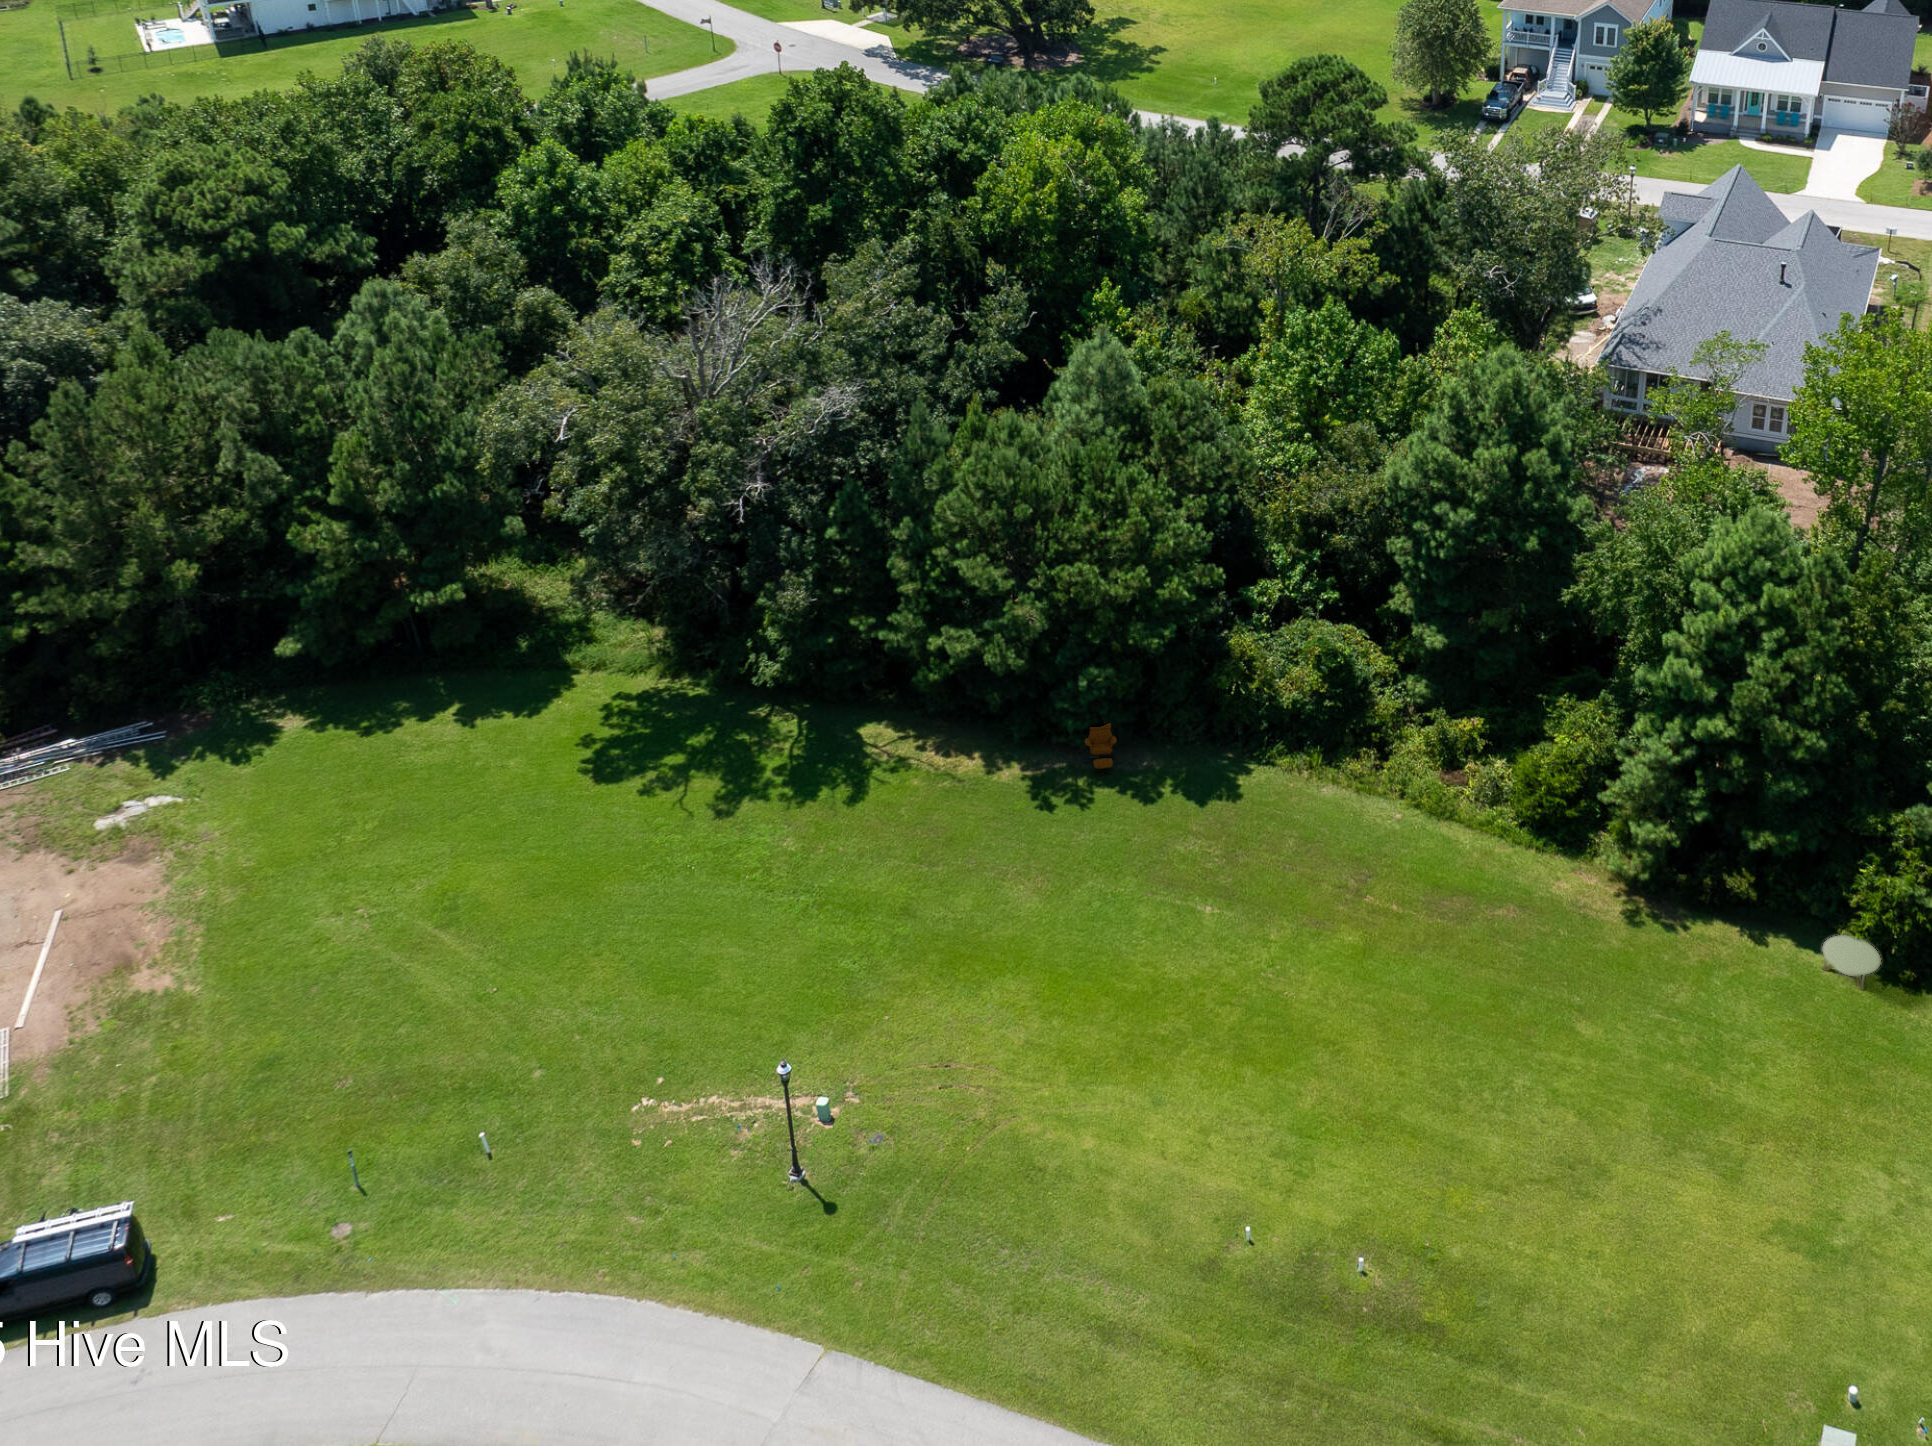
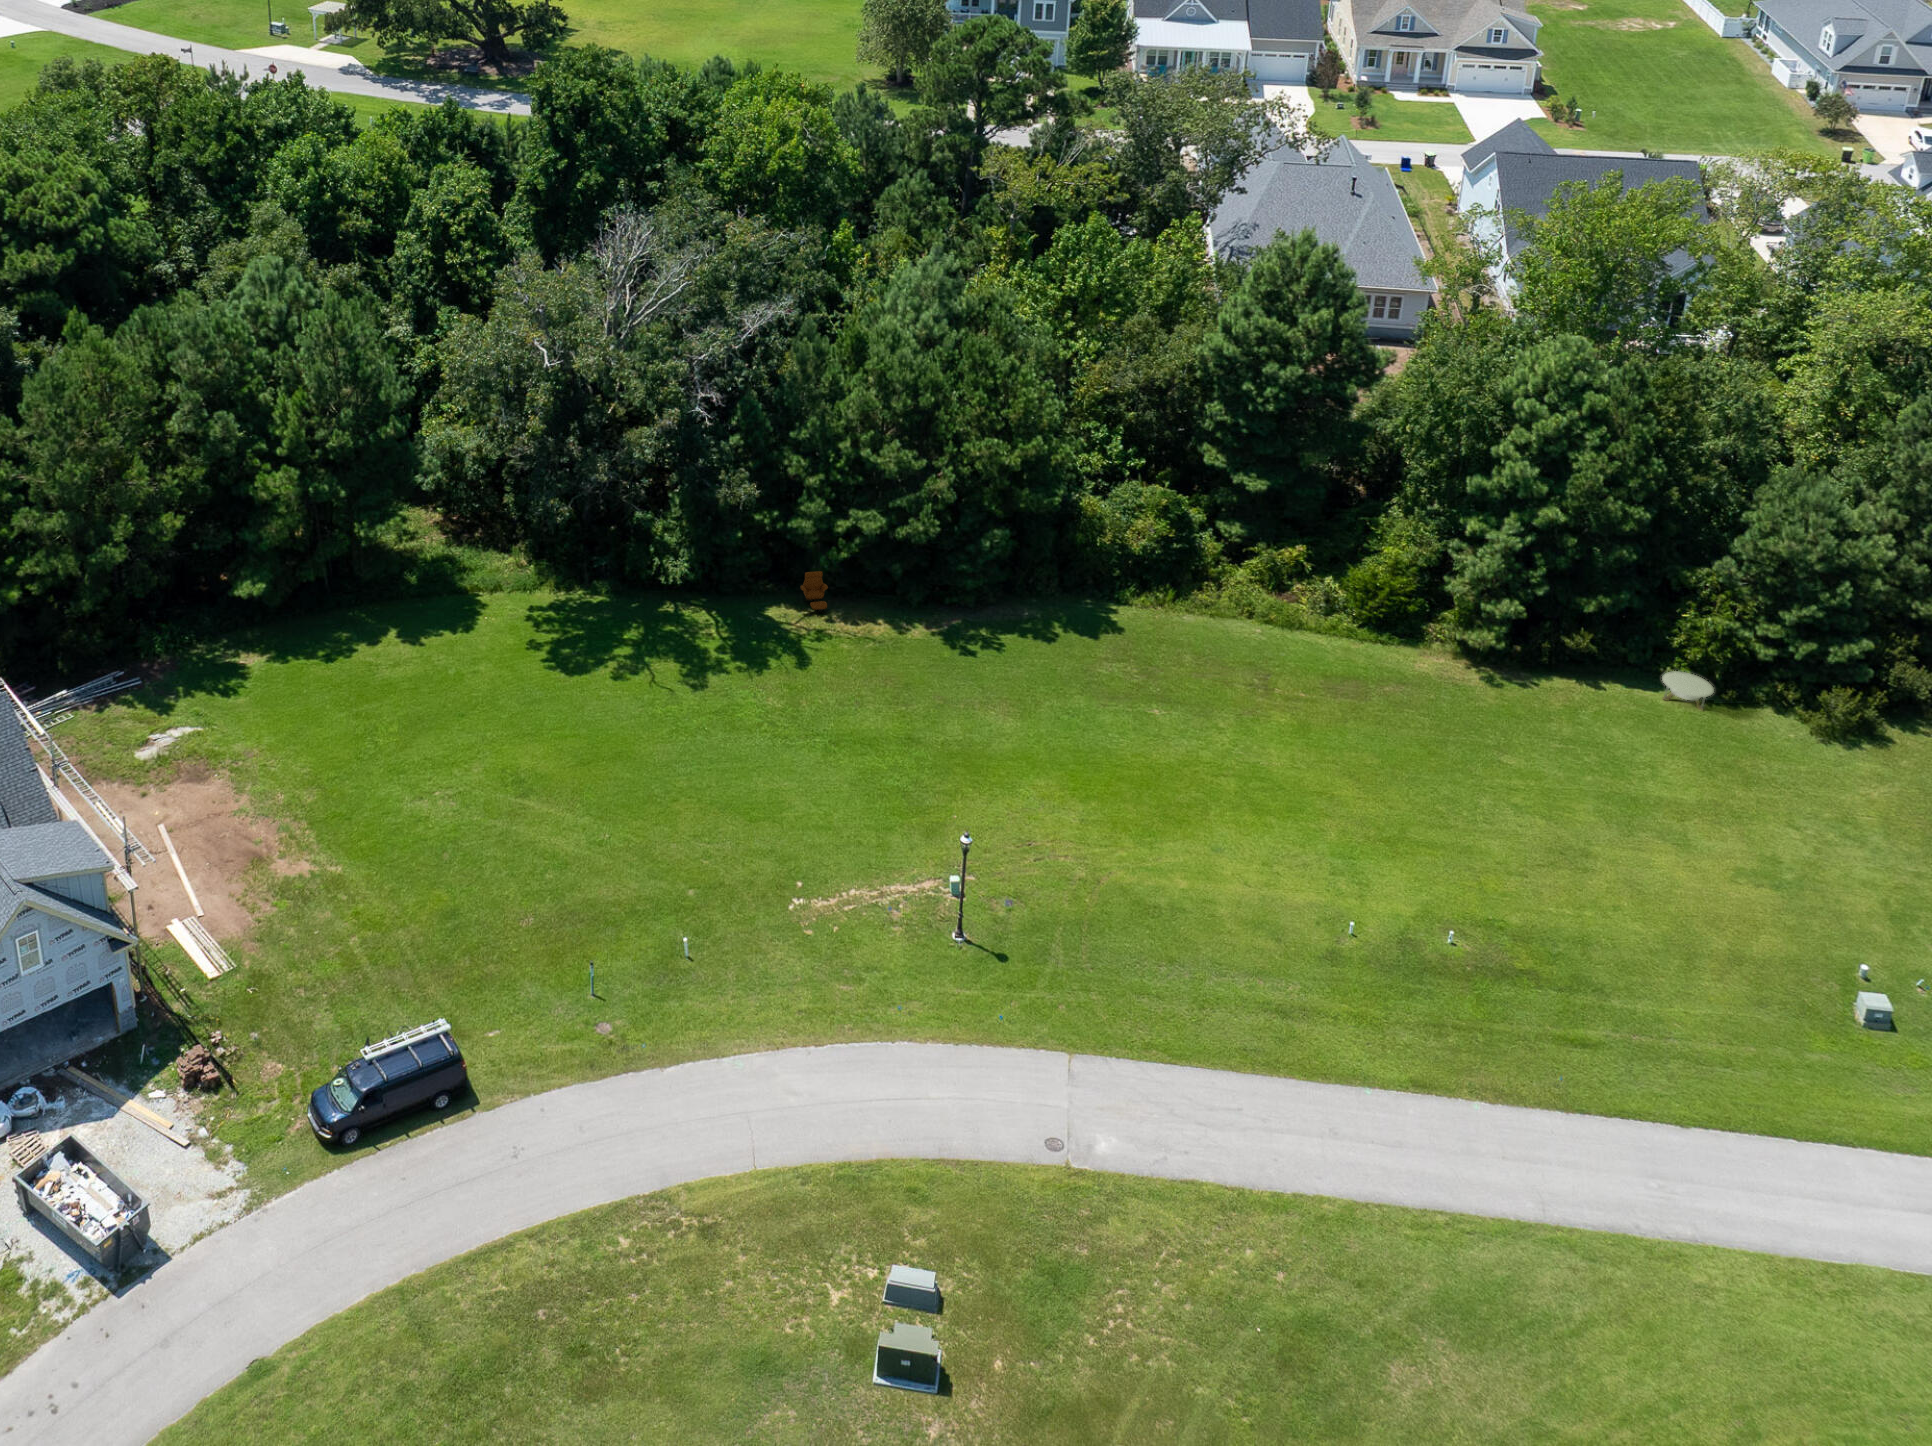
lounge chair: present [1085,723,1117,777] -> present [801,571,828,617]

